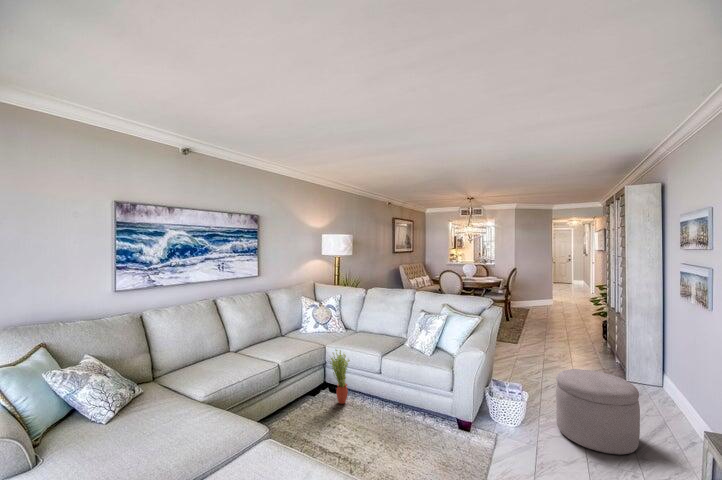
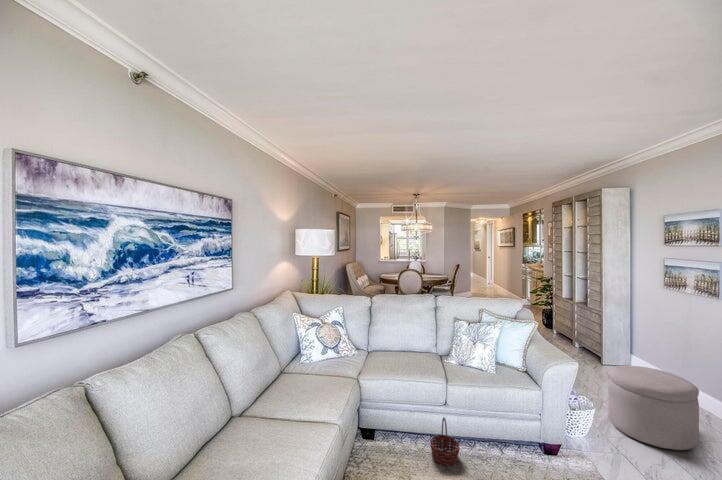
potted plant: present [330,350,350,404] -> none [374,382,404,454]
basket: none [364,382,387,417] -> present [430,418,460,465]

